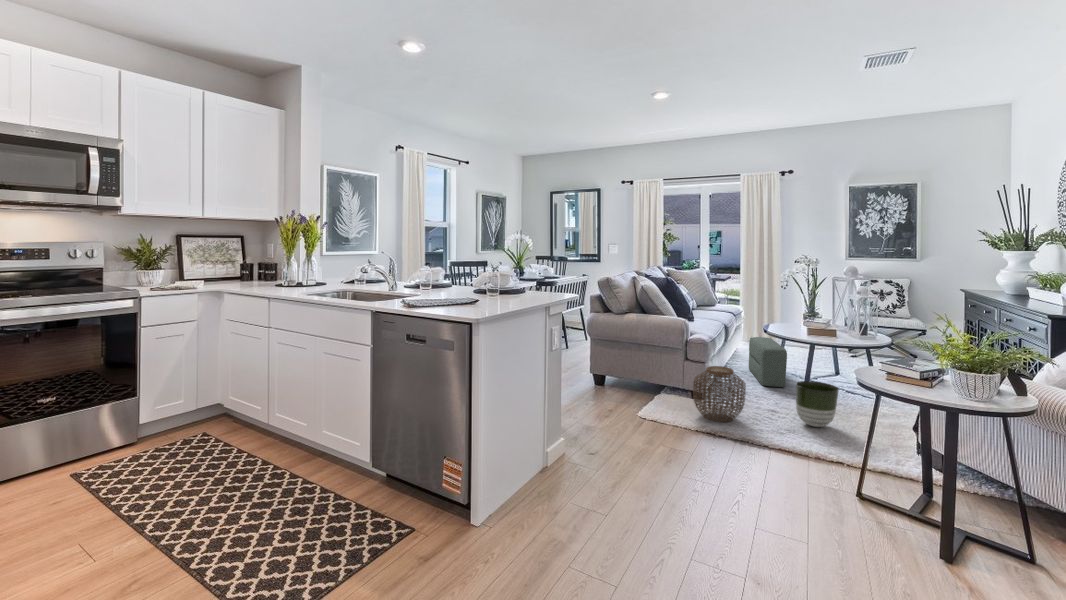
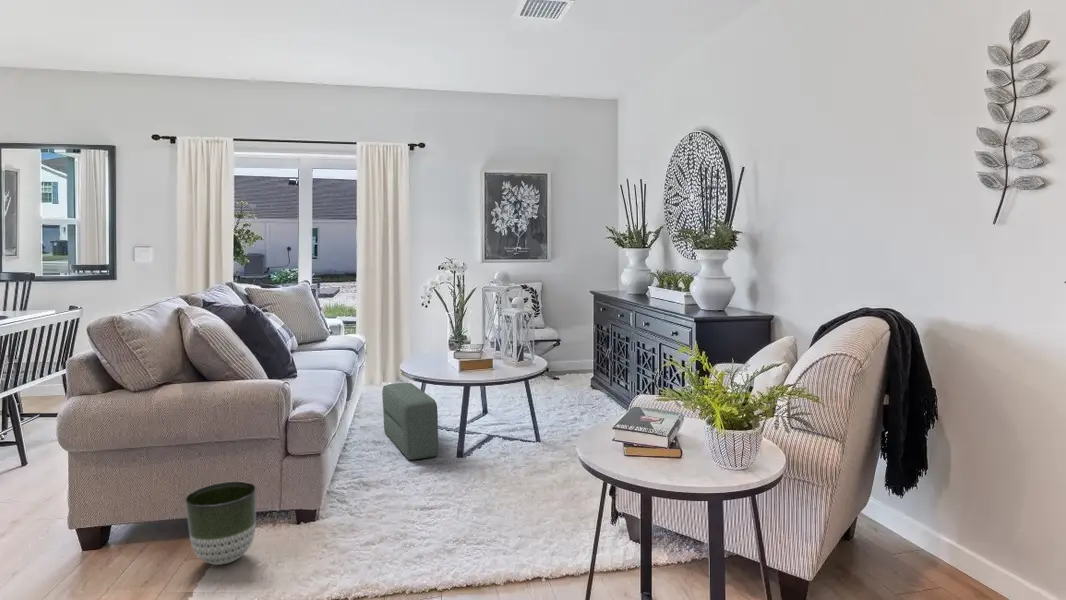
woven basket: present [693,366,746,422] -> none [304,458,393,560]
planter: present [796,381,839,427] -> present [185,481,256,565]

